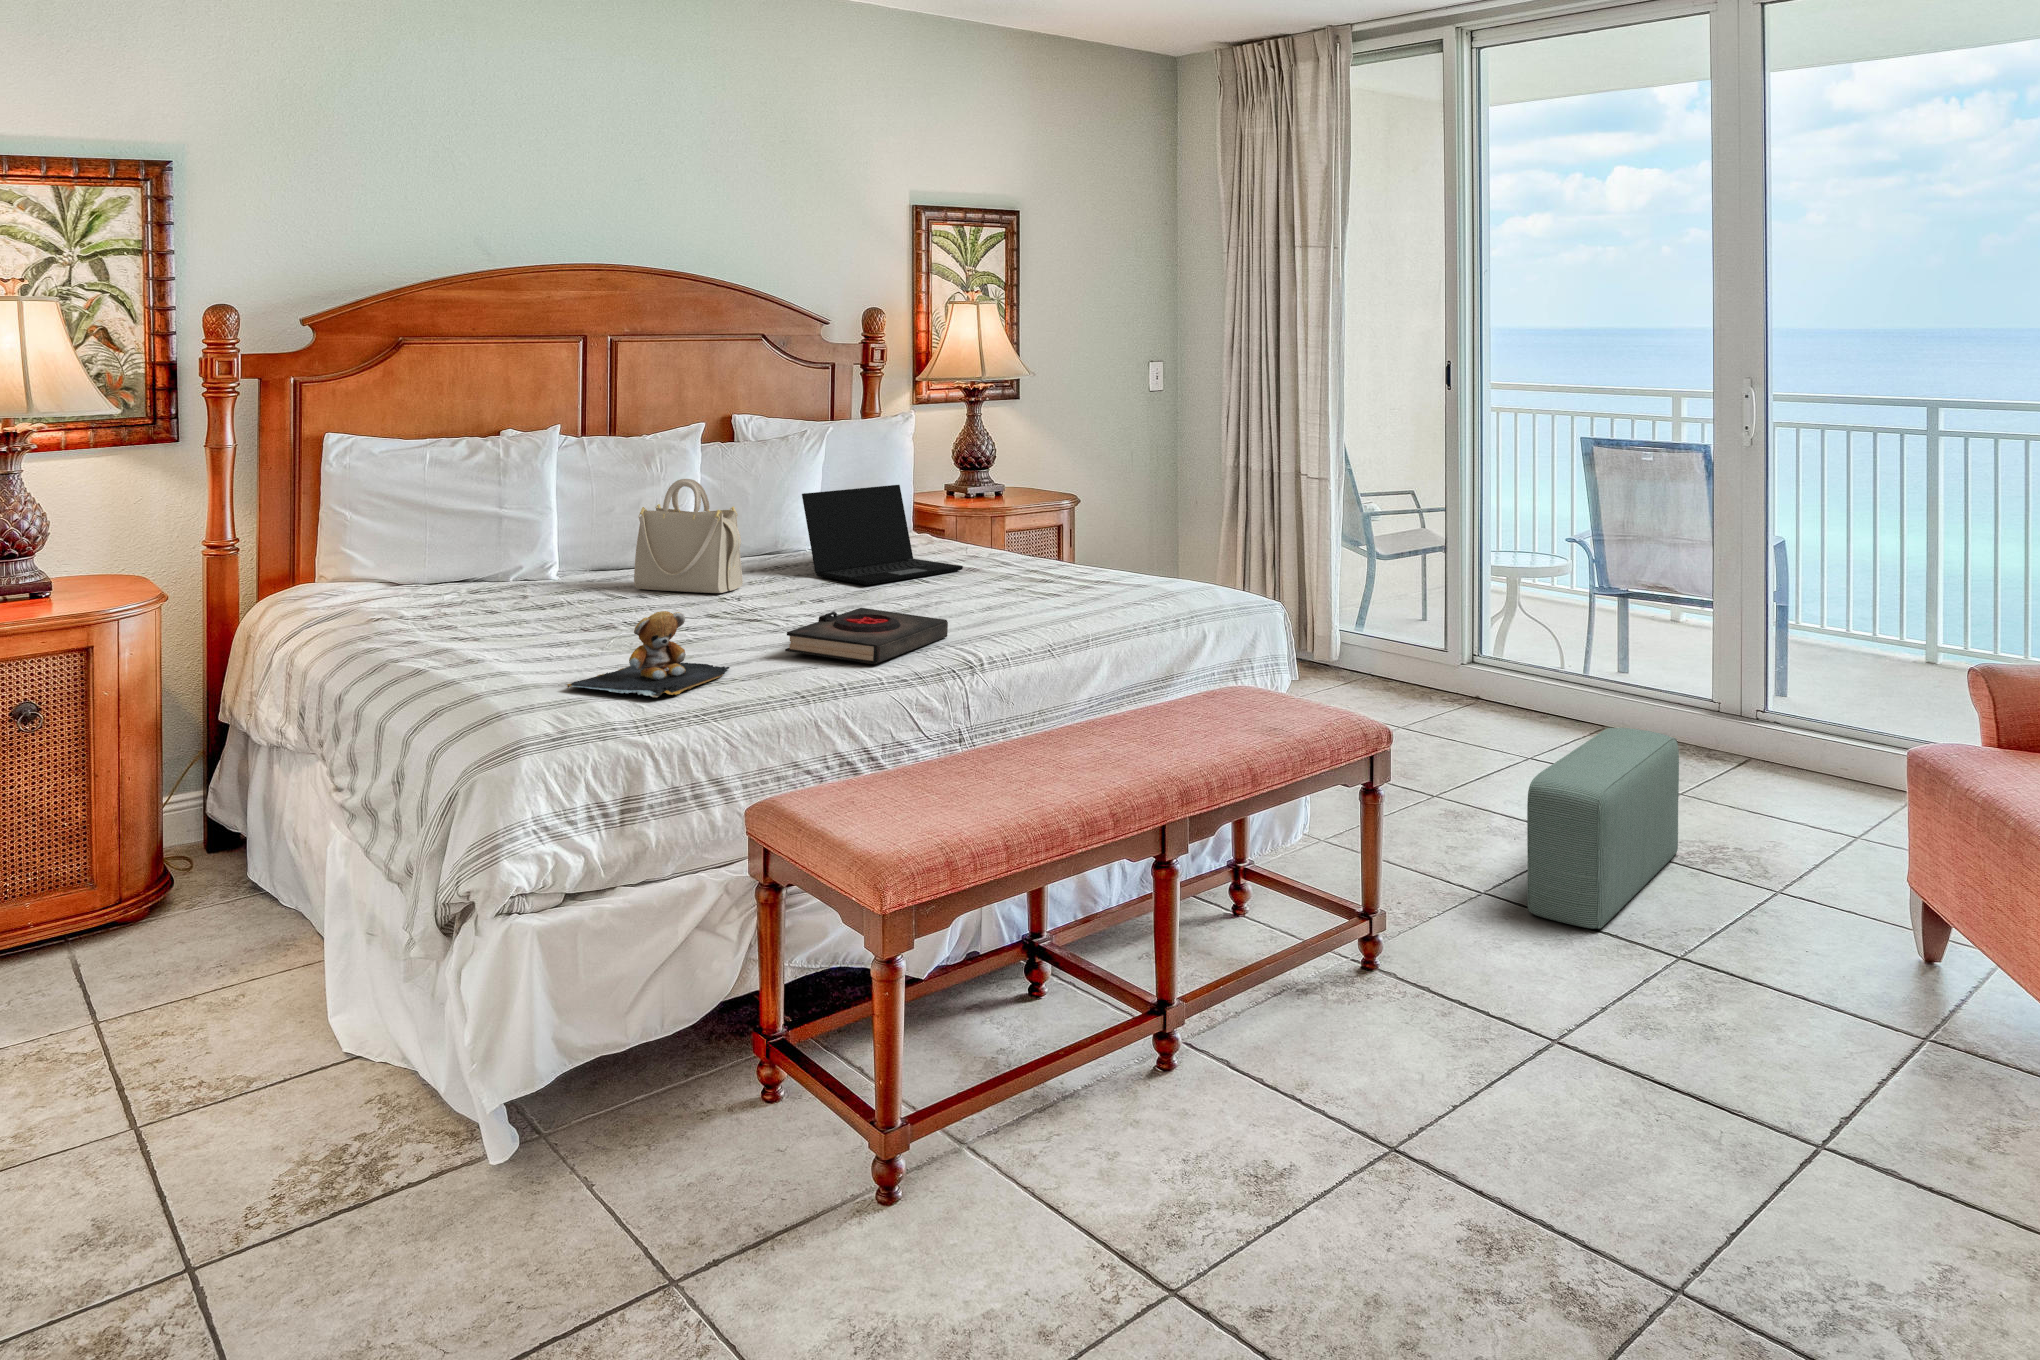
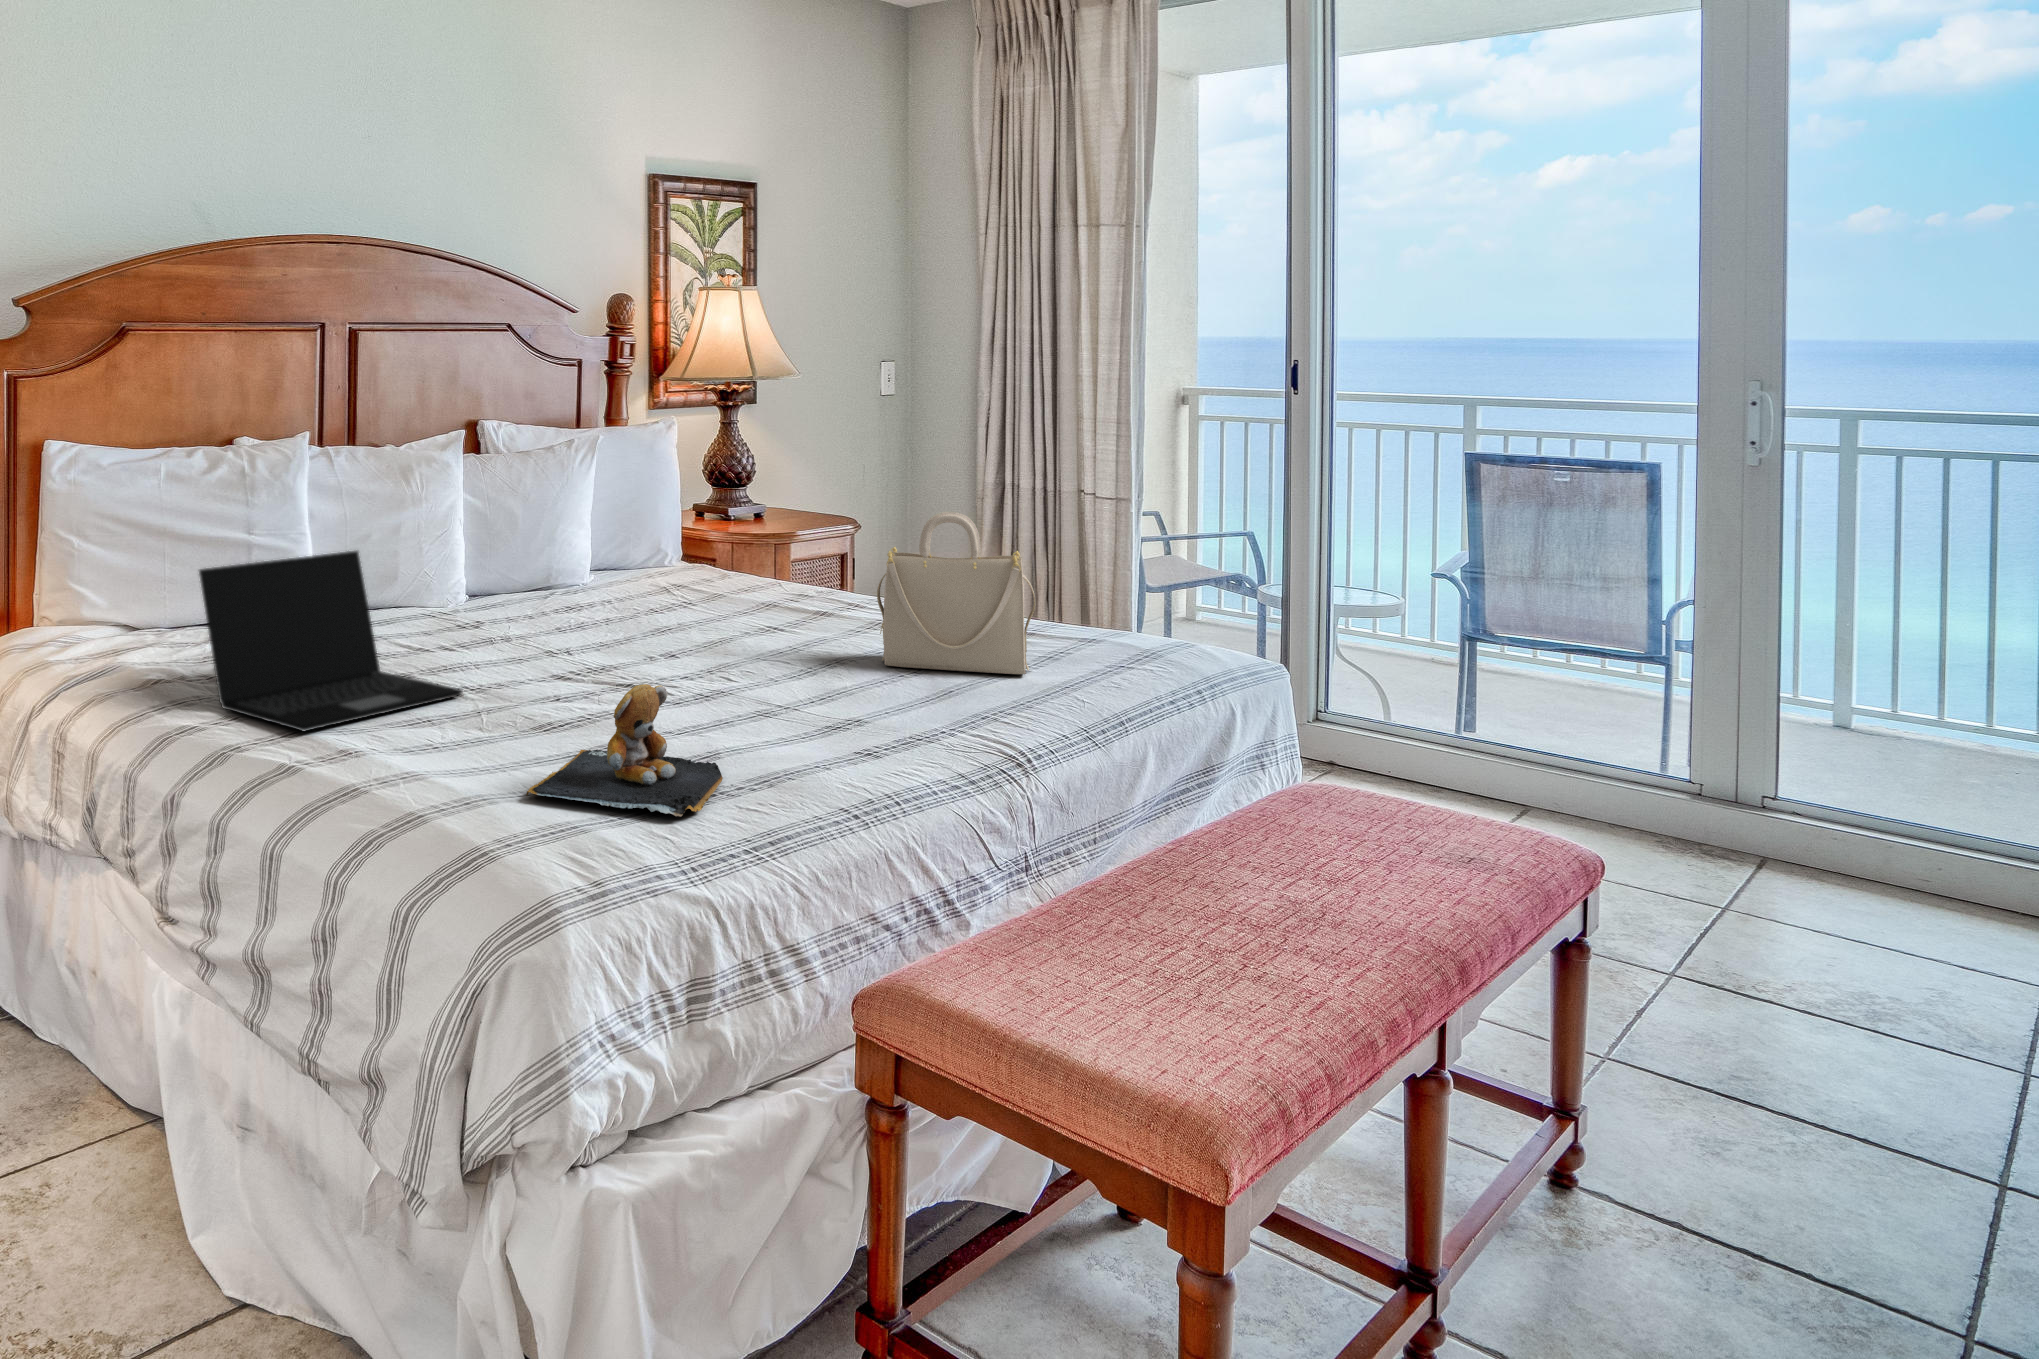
handbag: present [634,479,743,593] -> present [877,512,1036,674]
laptop: present [802,485,963,585] -> present [199,551,462,731]
book: present [785,608,948,664] -> none [767,672,950,761]
pouf: present [1527,728,1679,929] -> none [1756,841,1927,1154]

